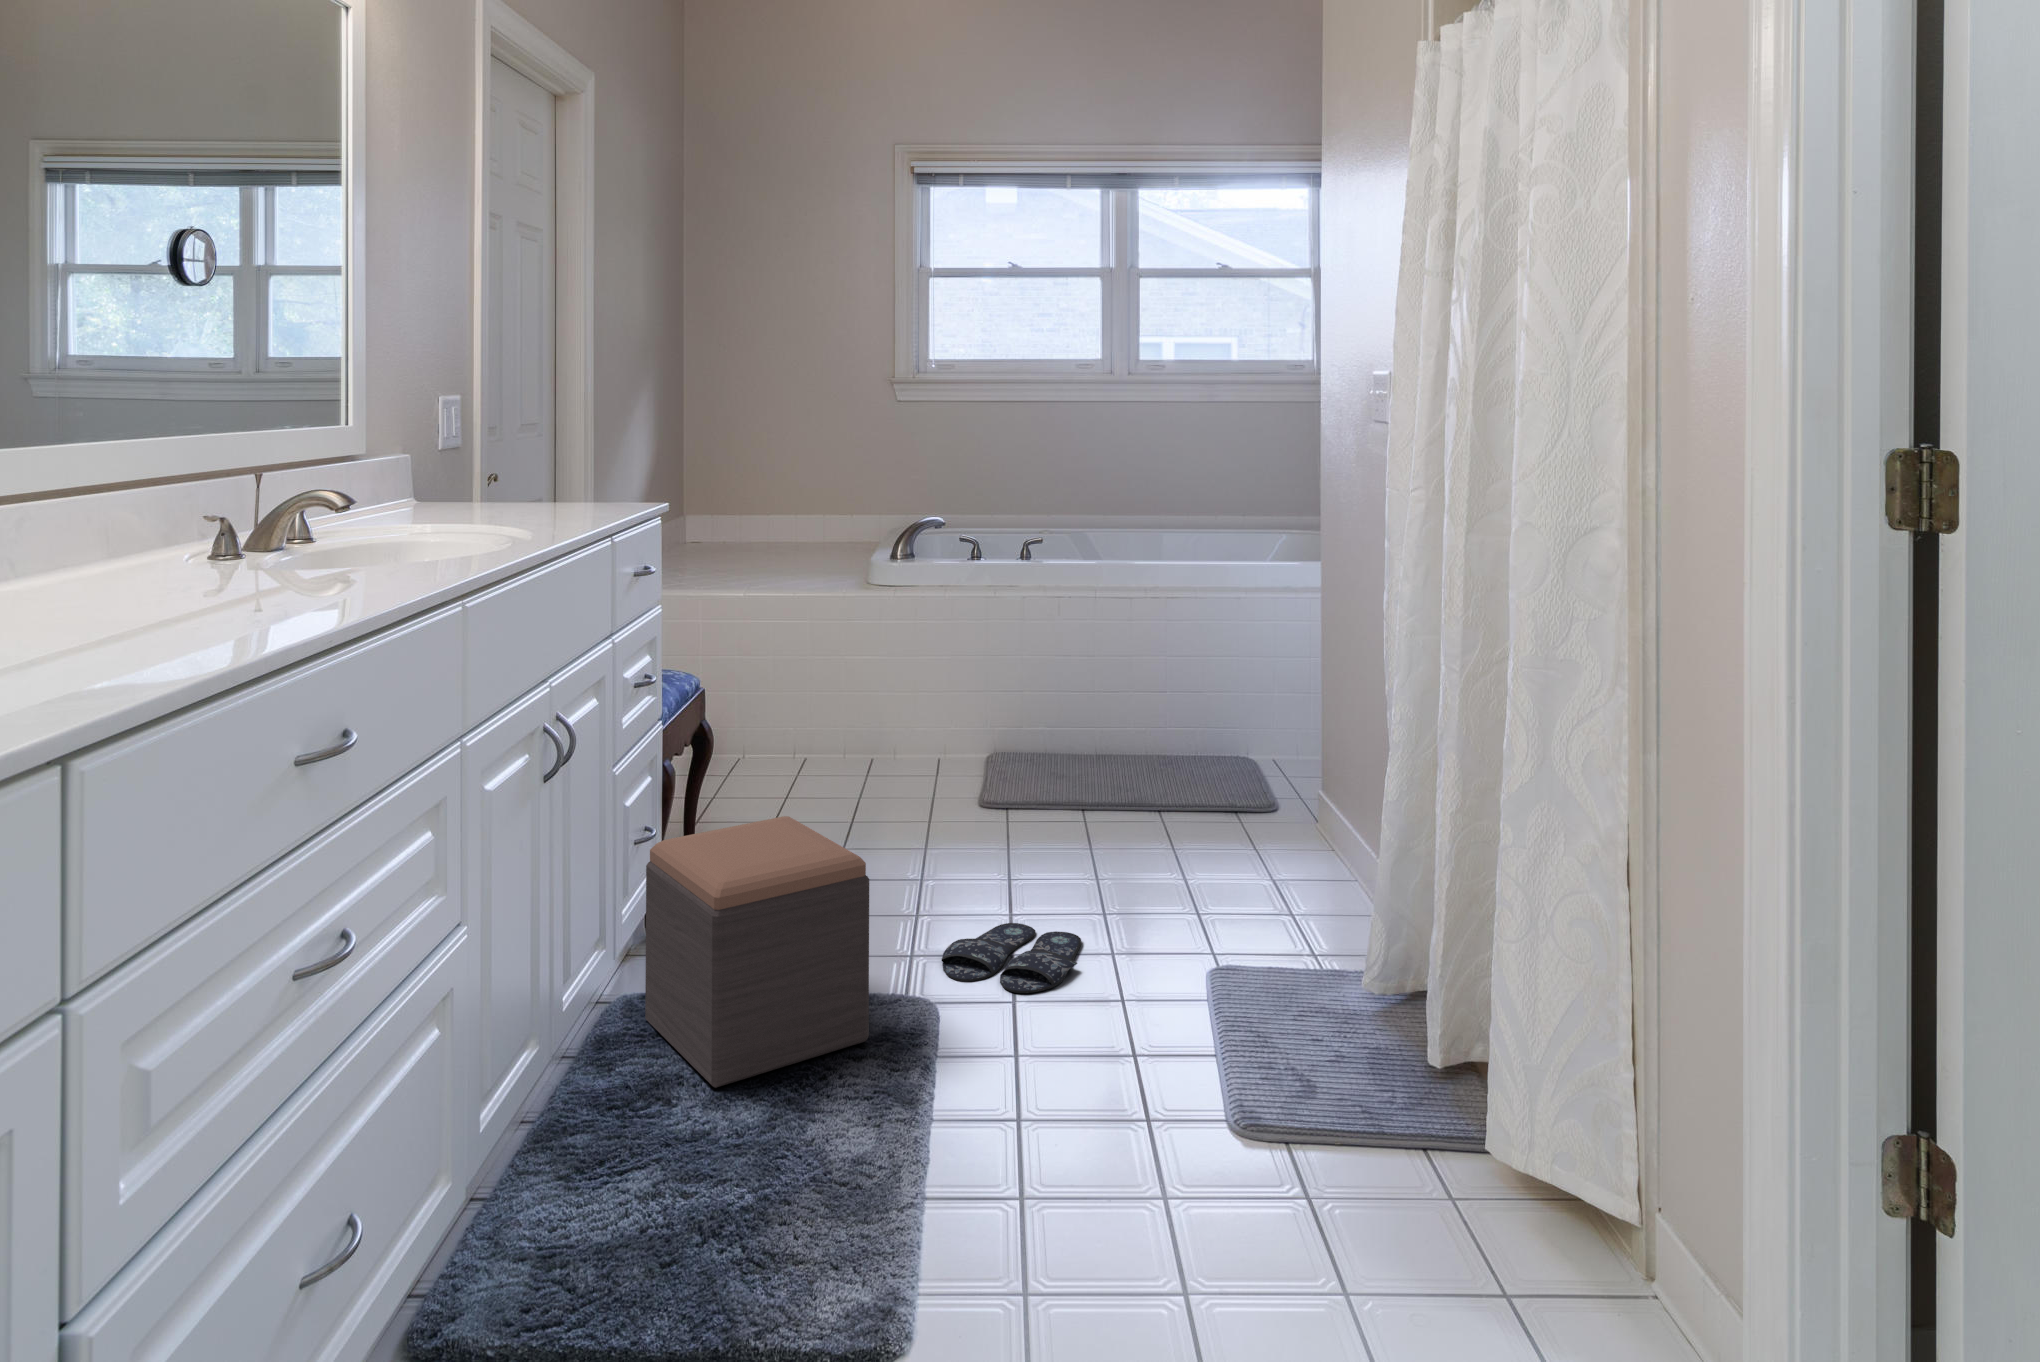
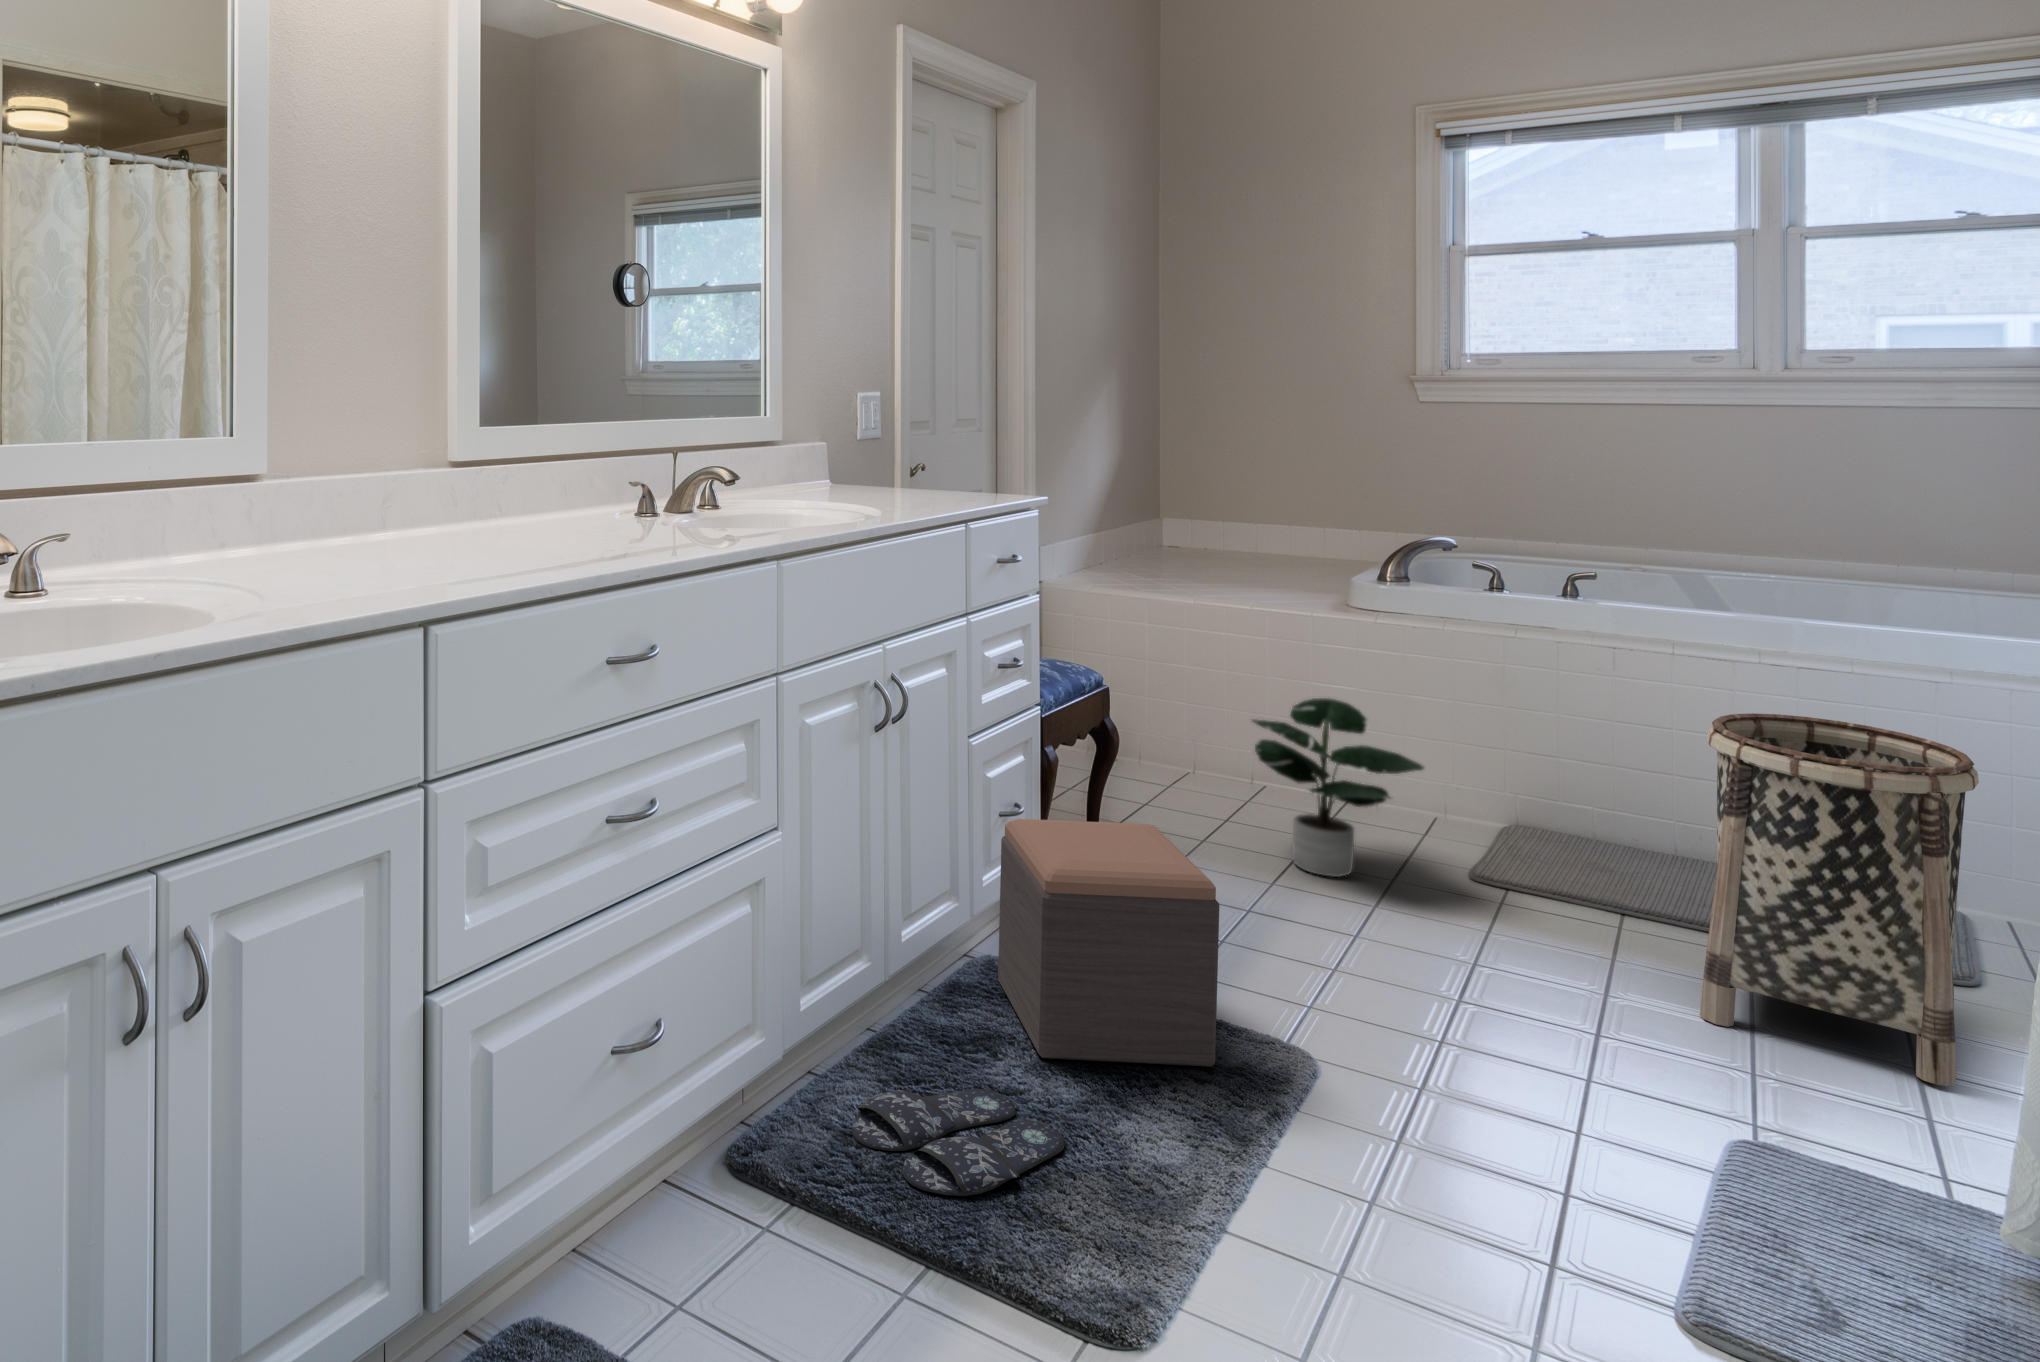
basket: none [1165,625,1323,886] -> present [1700,713,1979,1086]
potted plant: none [825,668,965,832] -> present [1252,698,1424,877]
slippers: present [941,923,1081,993] -> present [852,1089,1064,1196]

